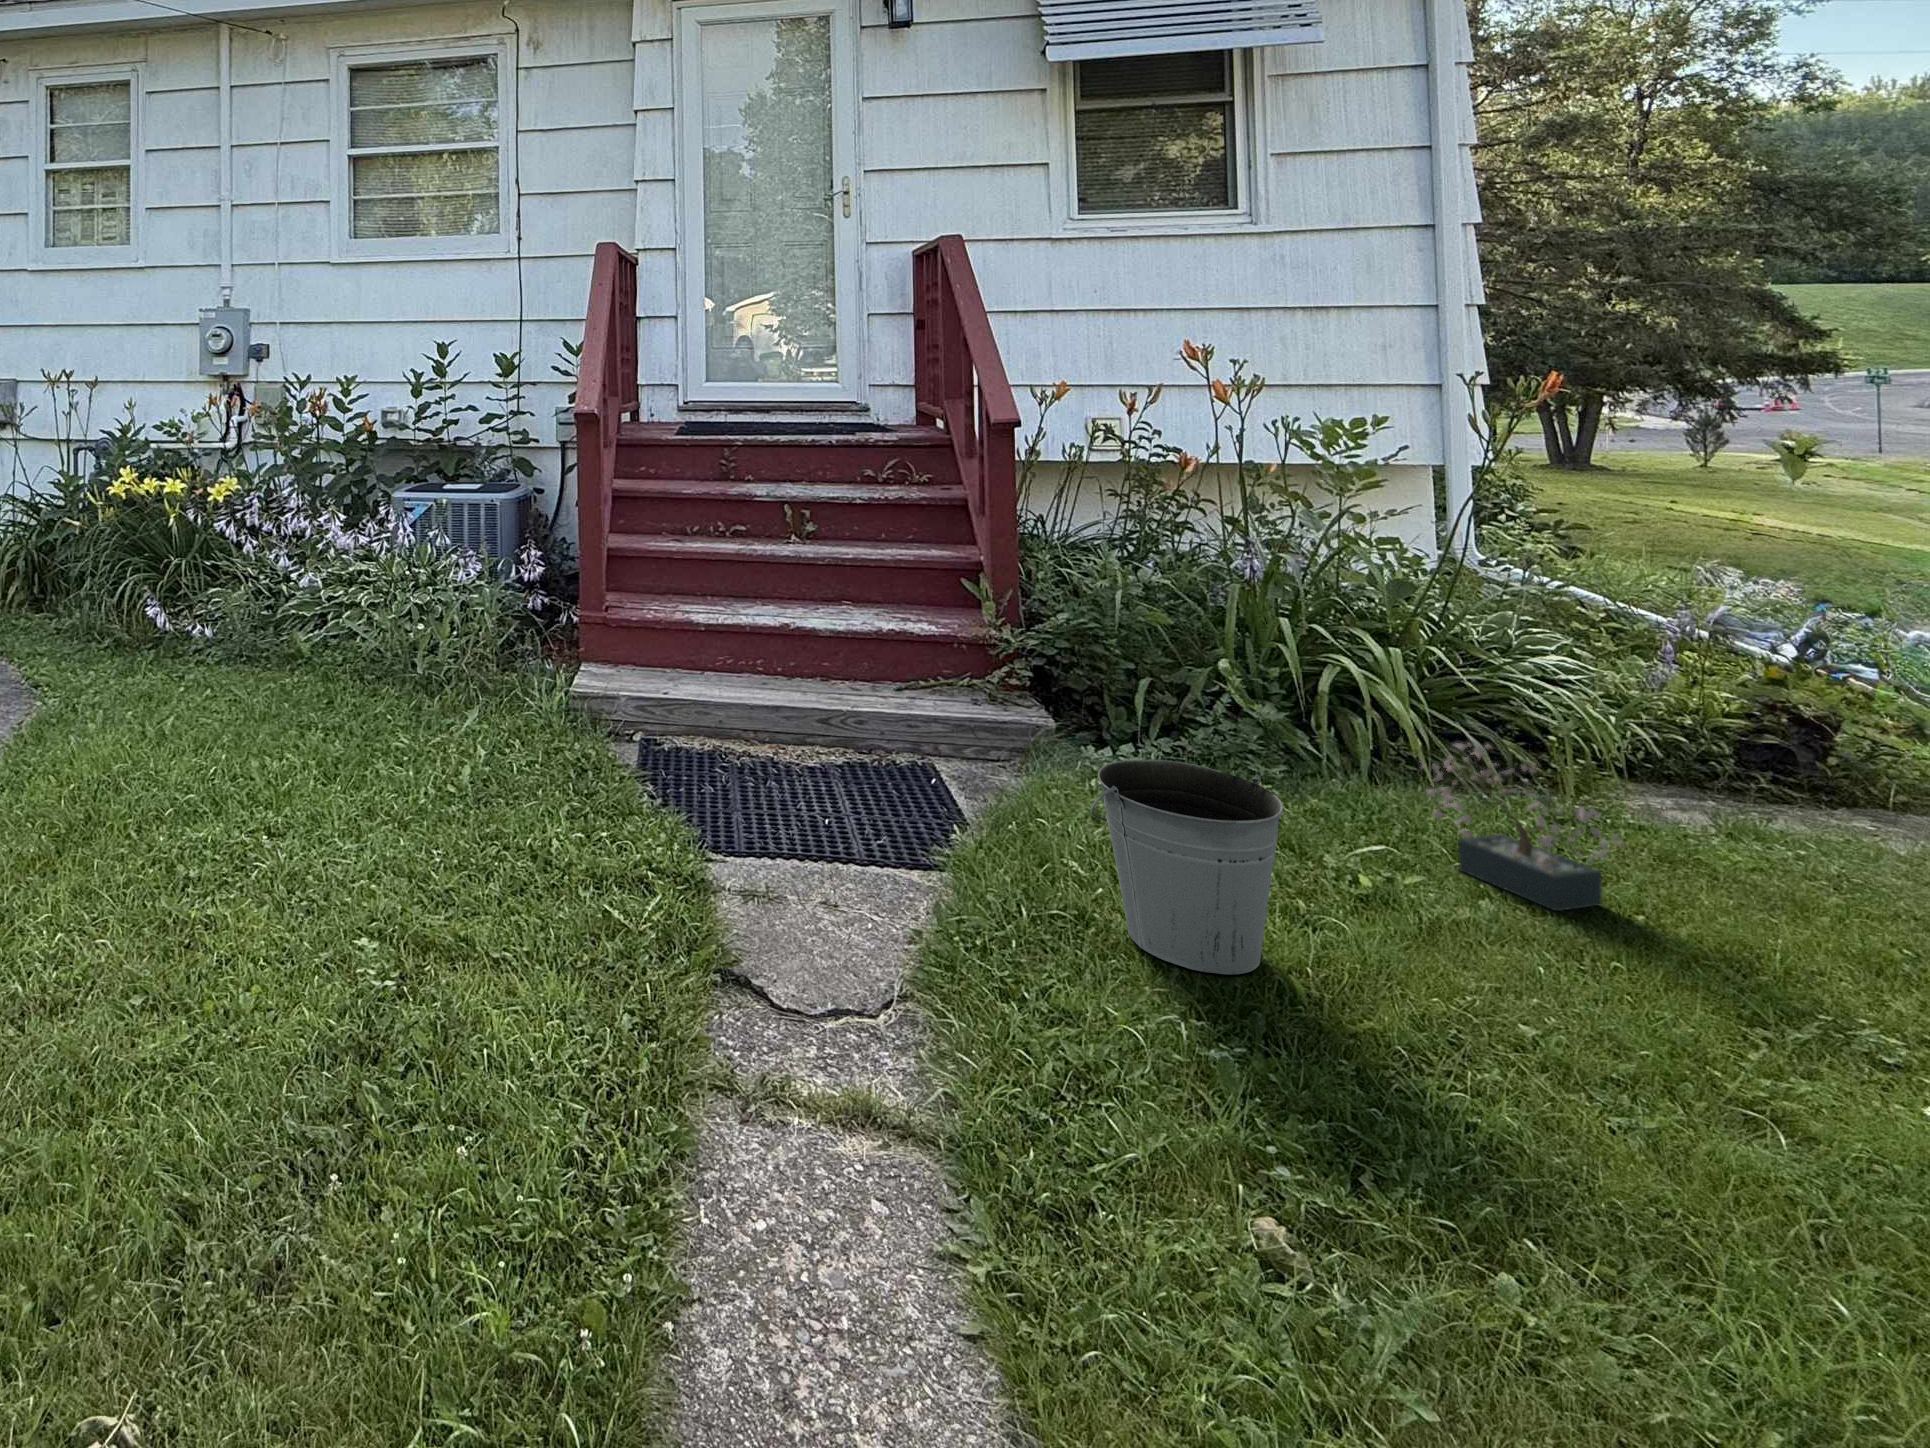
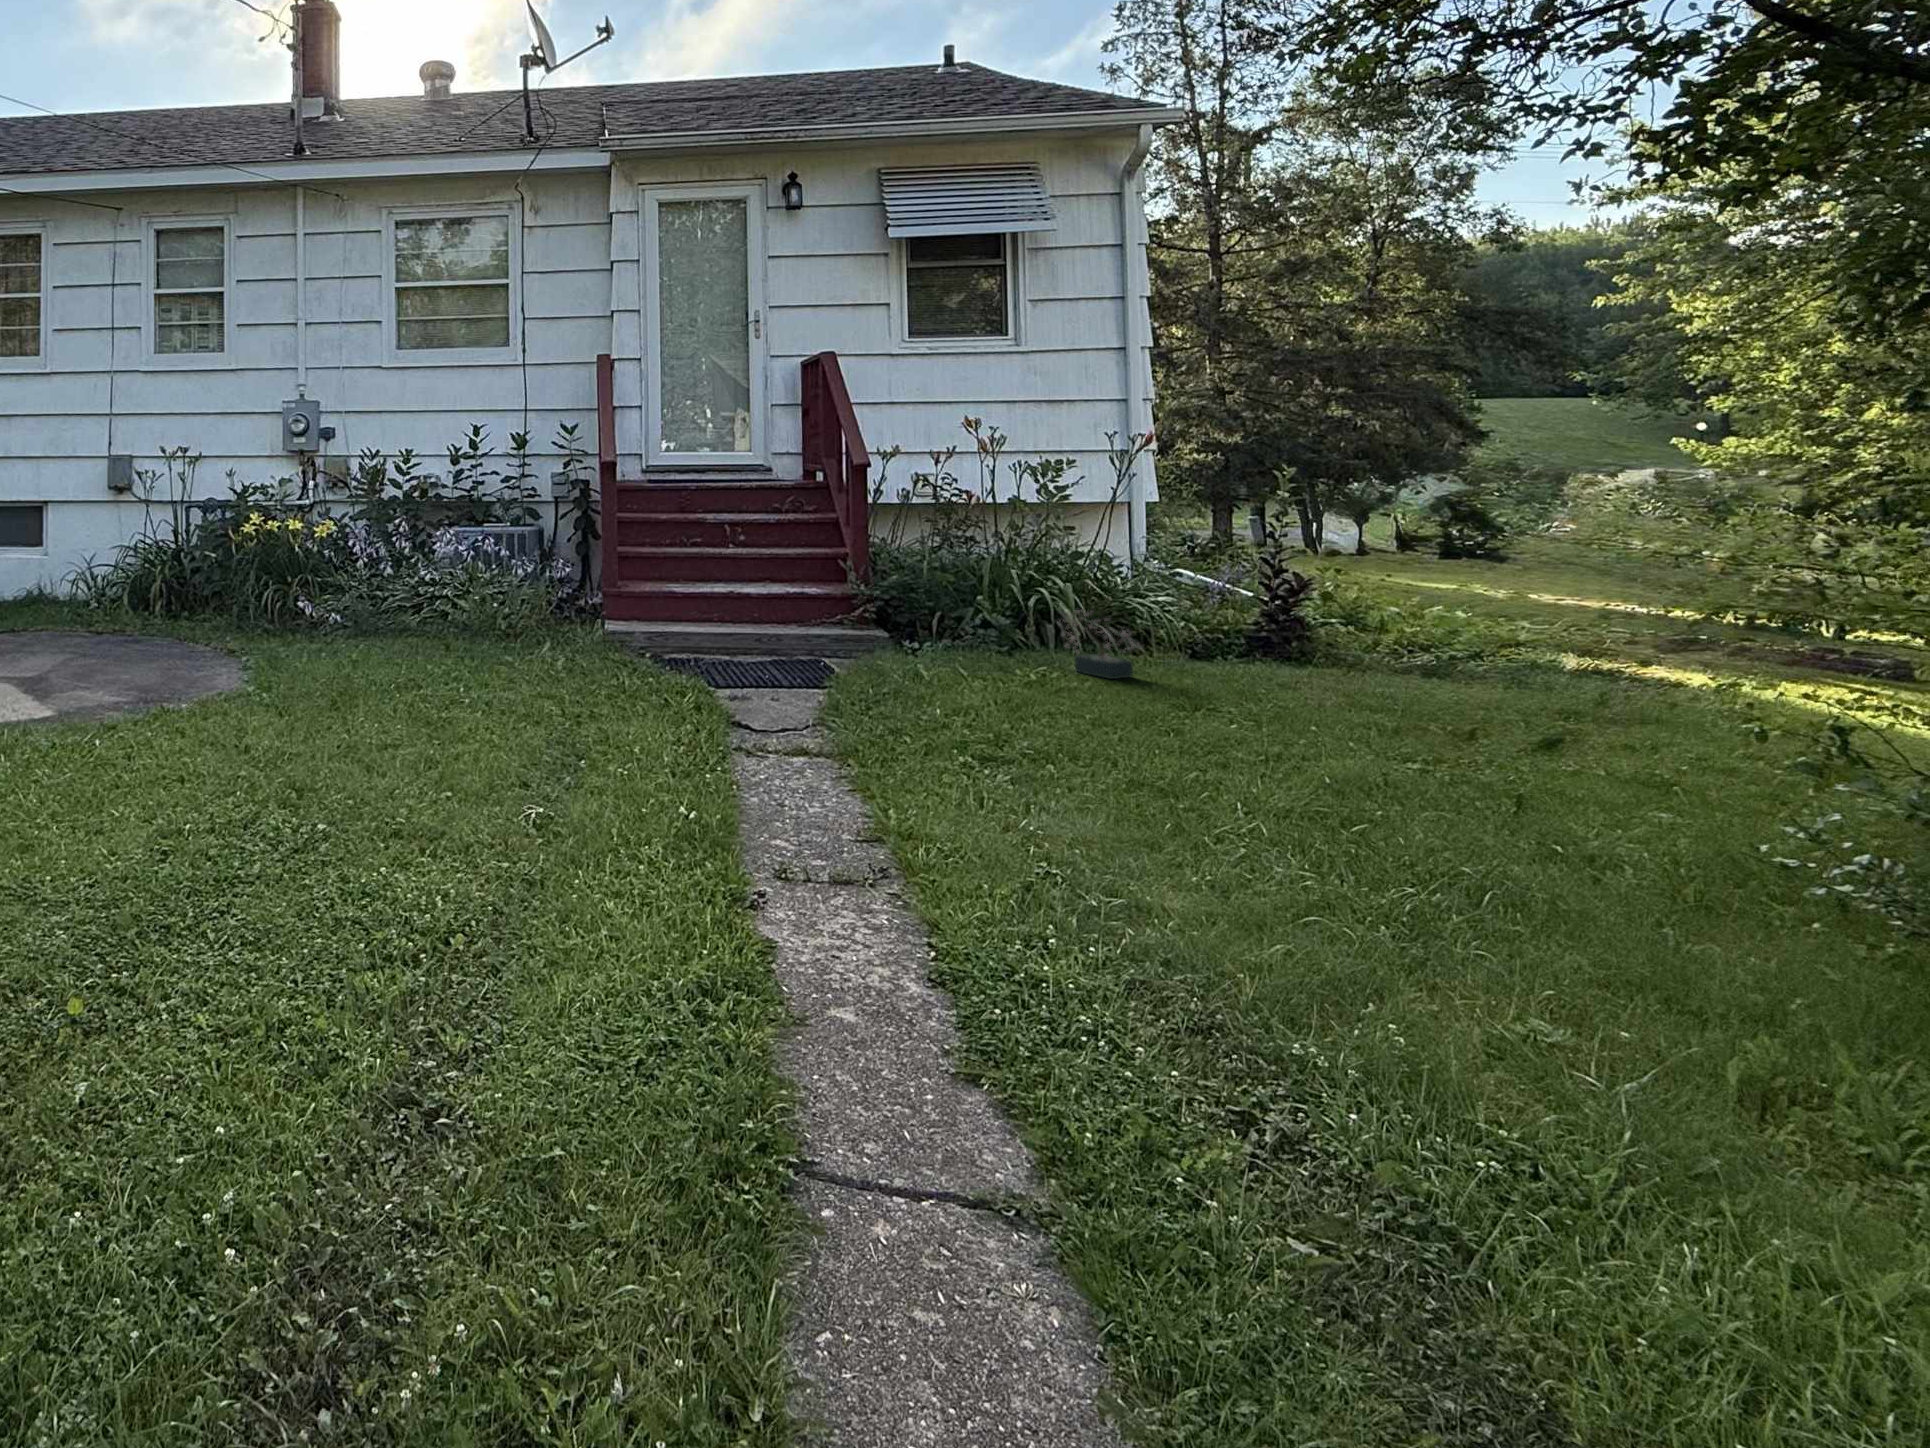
bucket: present [1090,760,1283,975] -> none [898,612,982,697]

